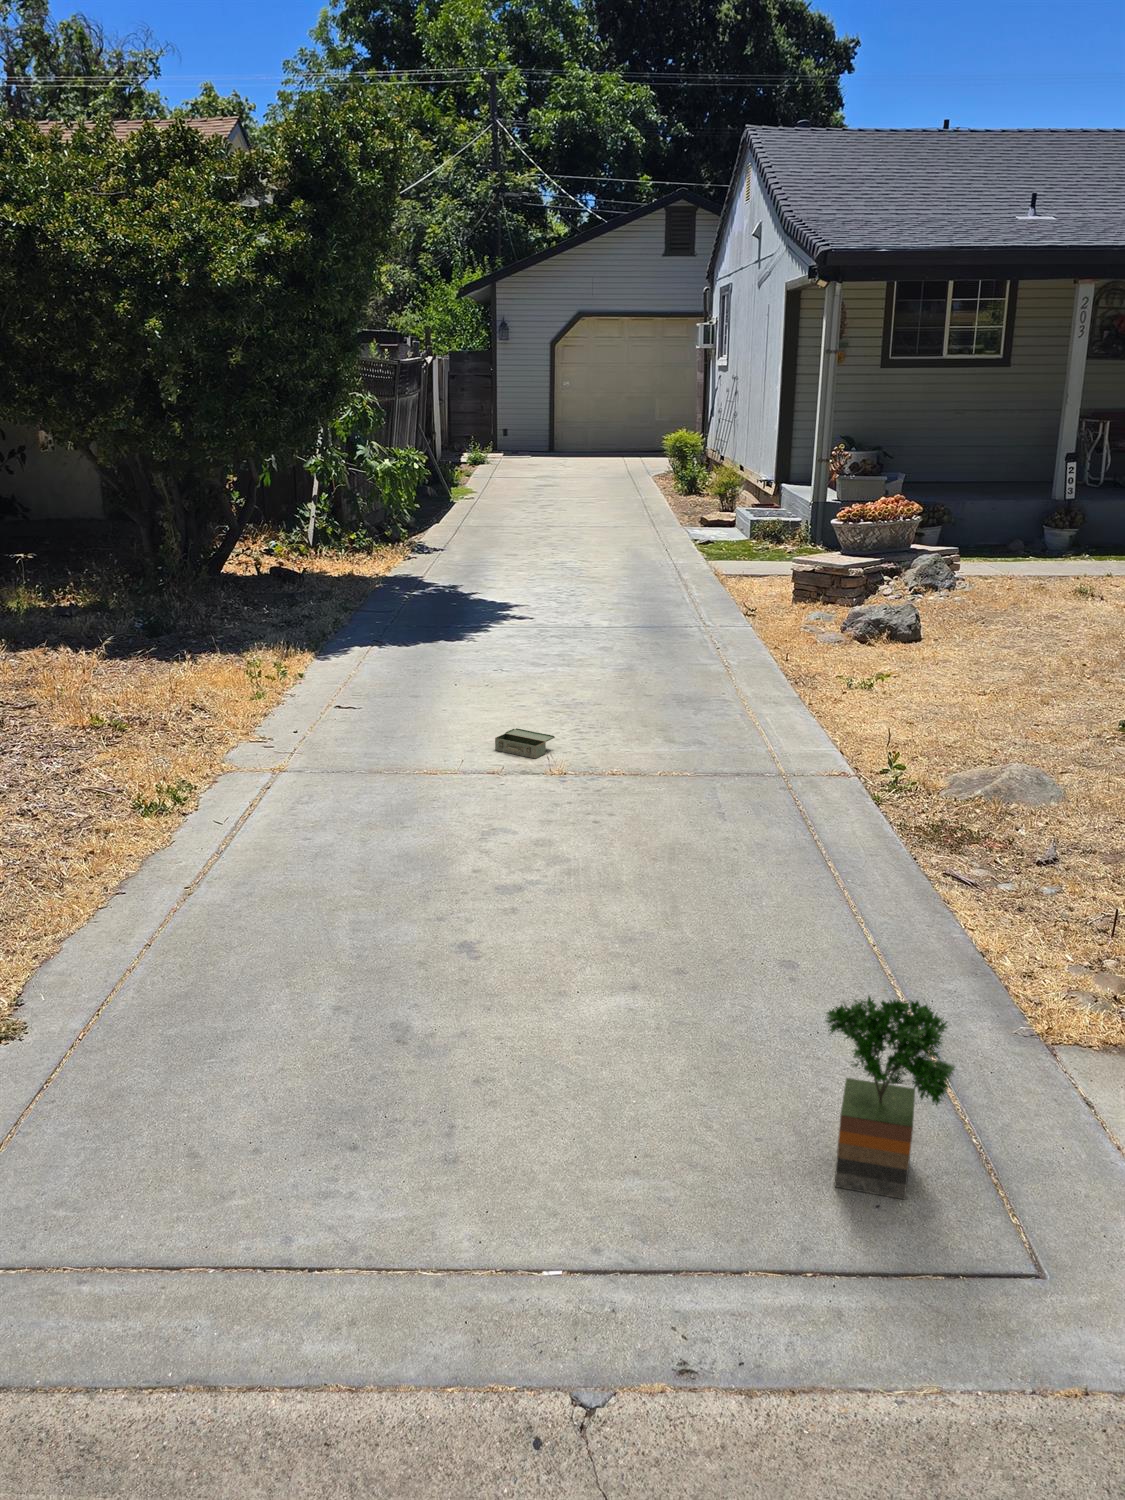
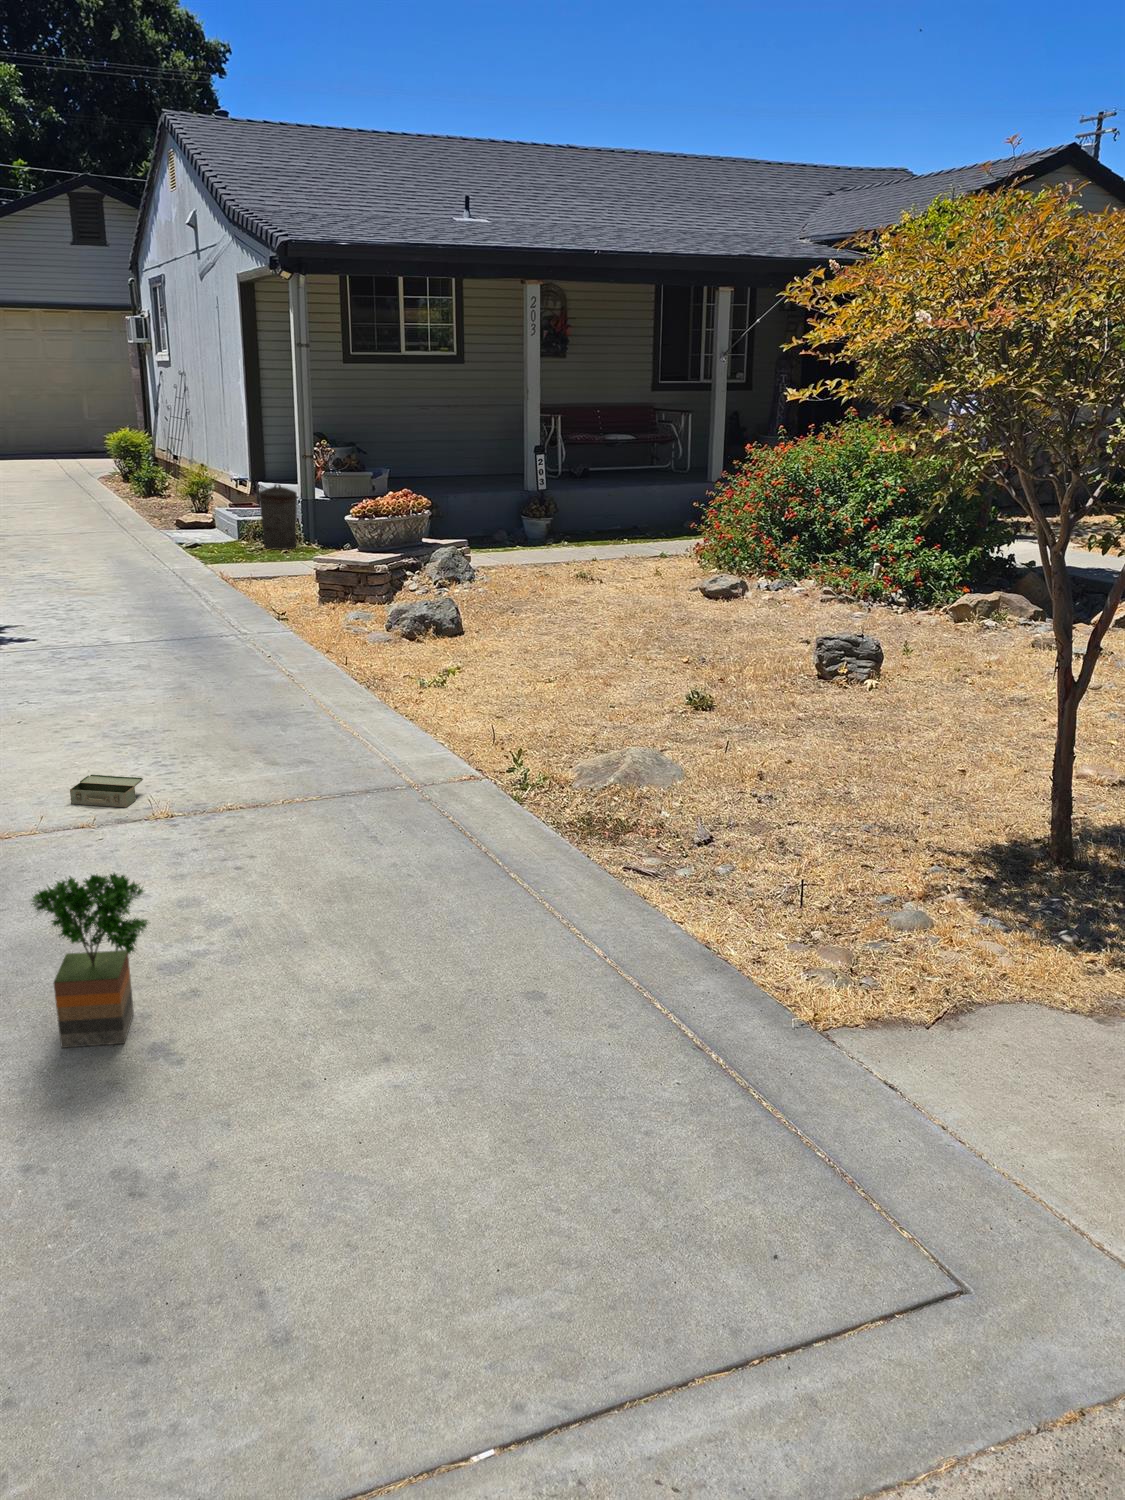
trash can: none [768,486,809,550] -> present [258,484,299,550]
potted tree: present [825,996,955,1199] -> present [31,873,148,1048]

